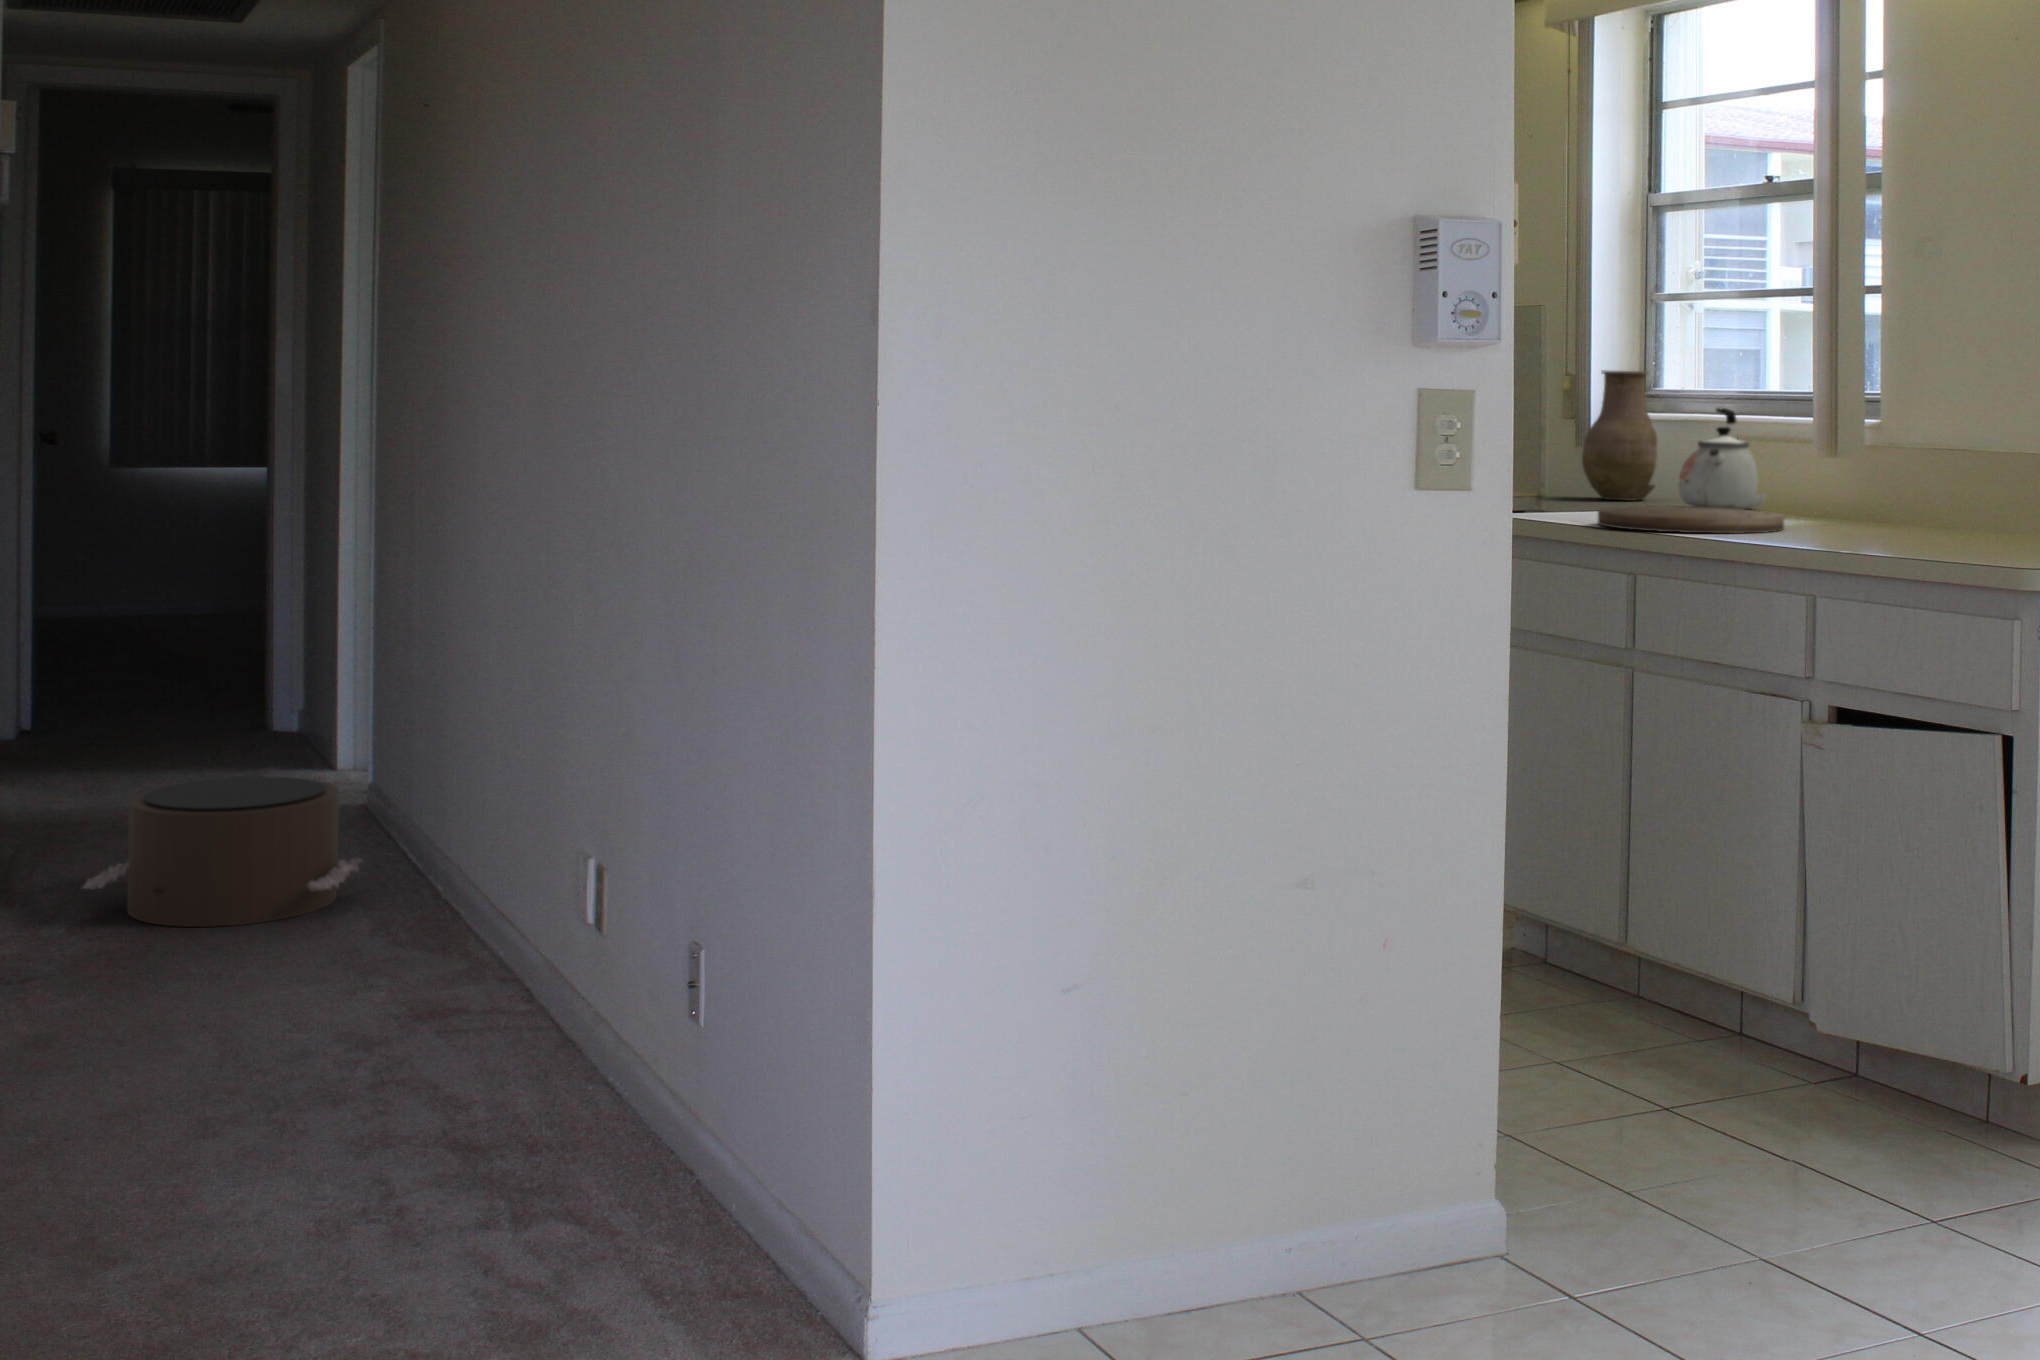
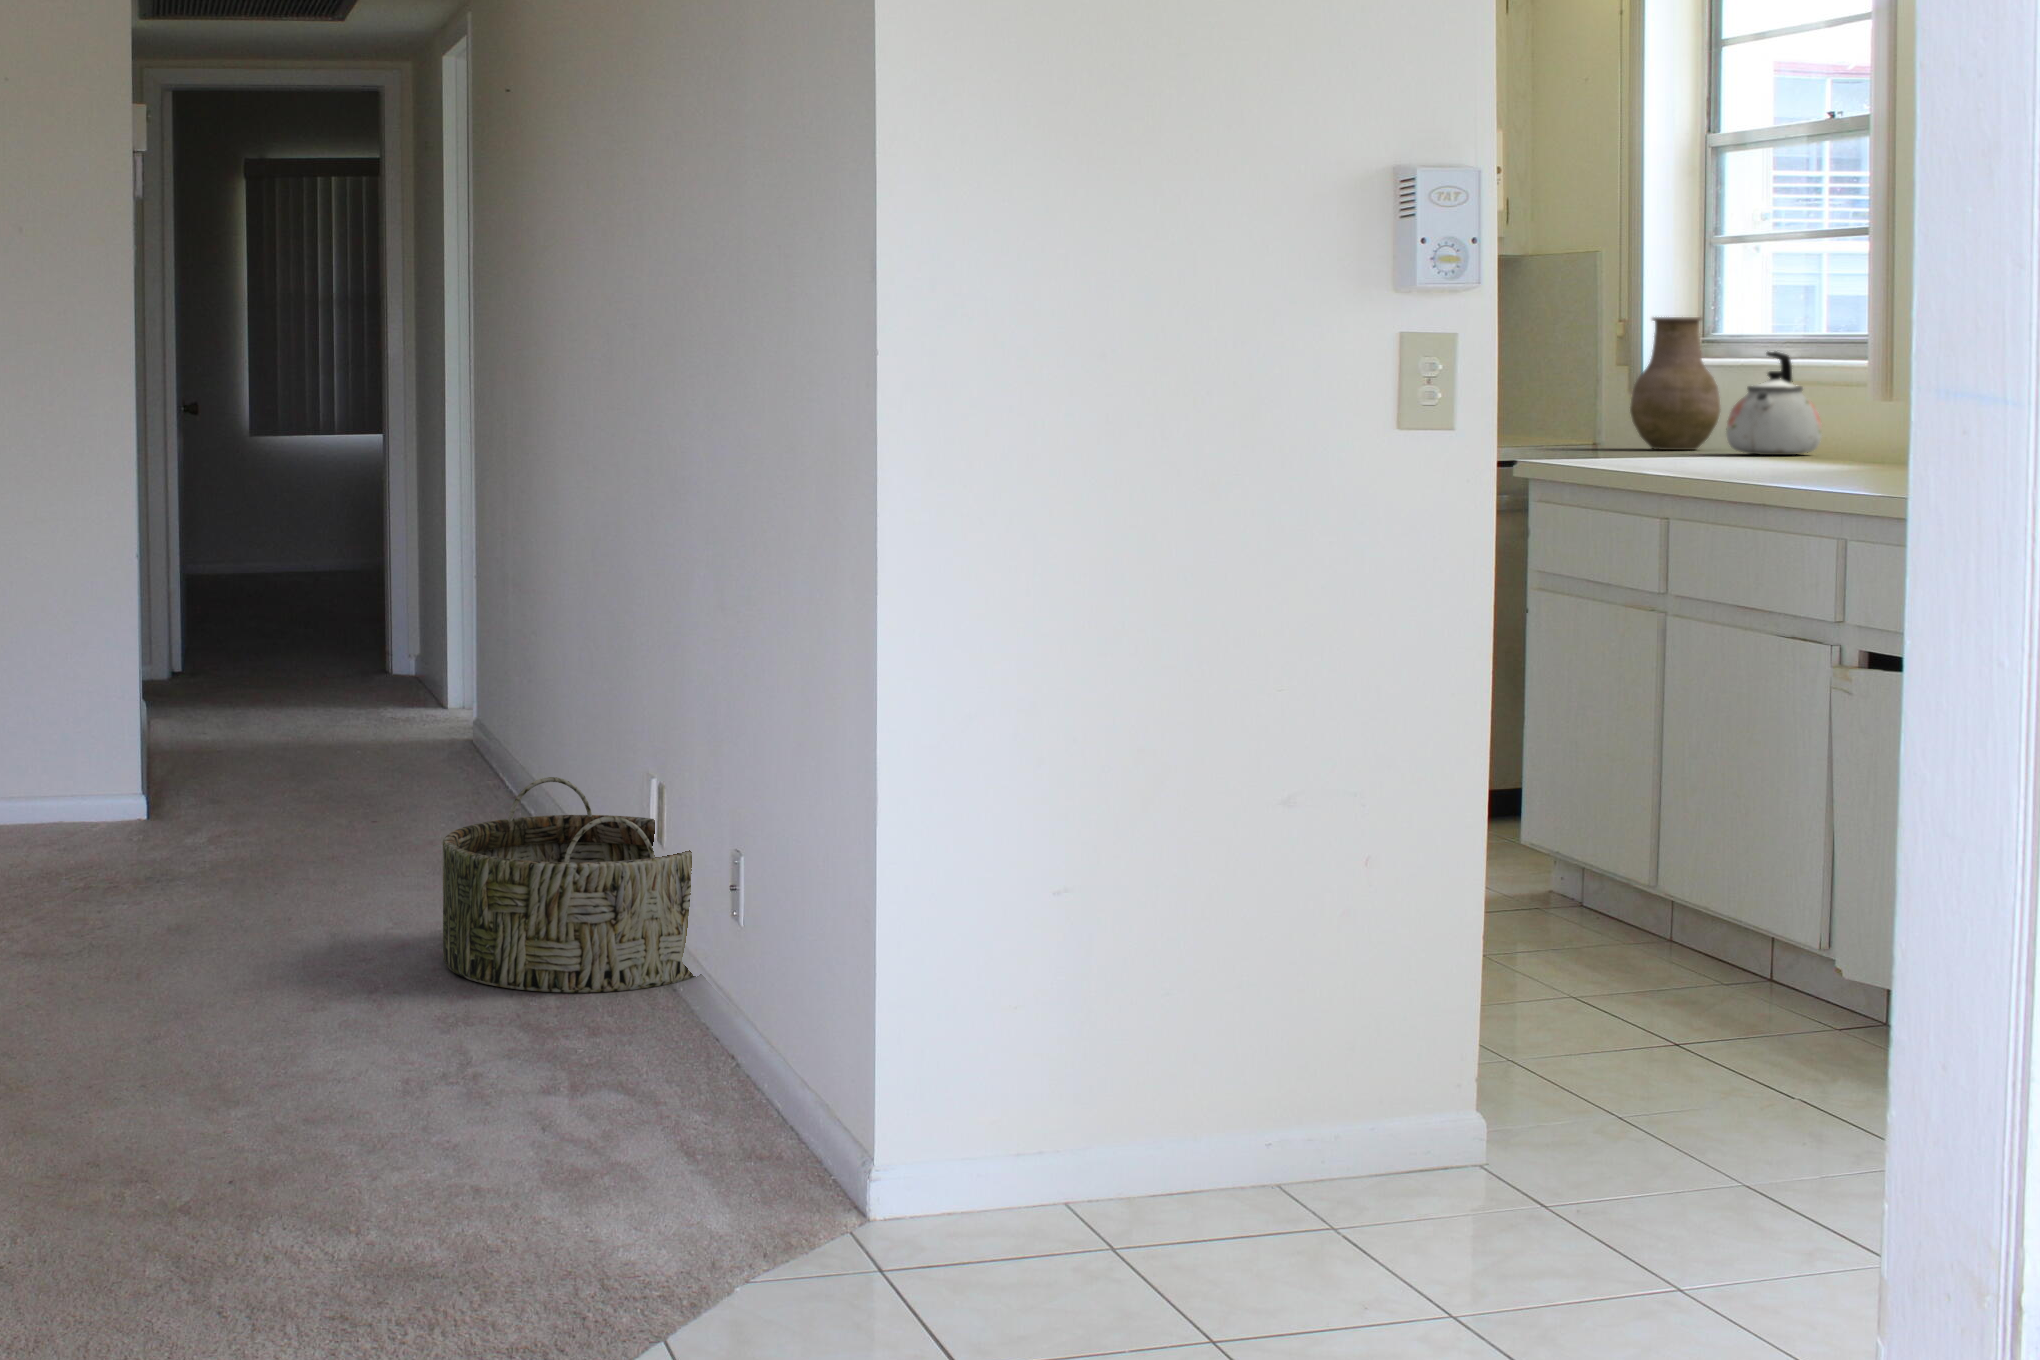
cutting board: present [1598,506,1784,533] -> none [1623,448,1817,469]
pouf: present [83,776,362,927] -> none [230,706,457,828]
basket: none [272,903,621,1195] -> present [443,777,694,993]

